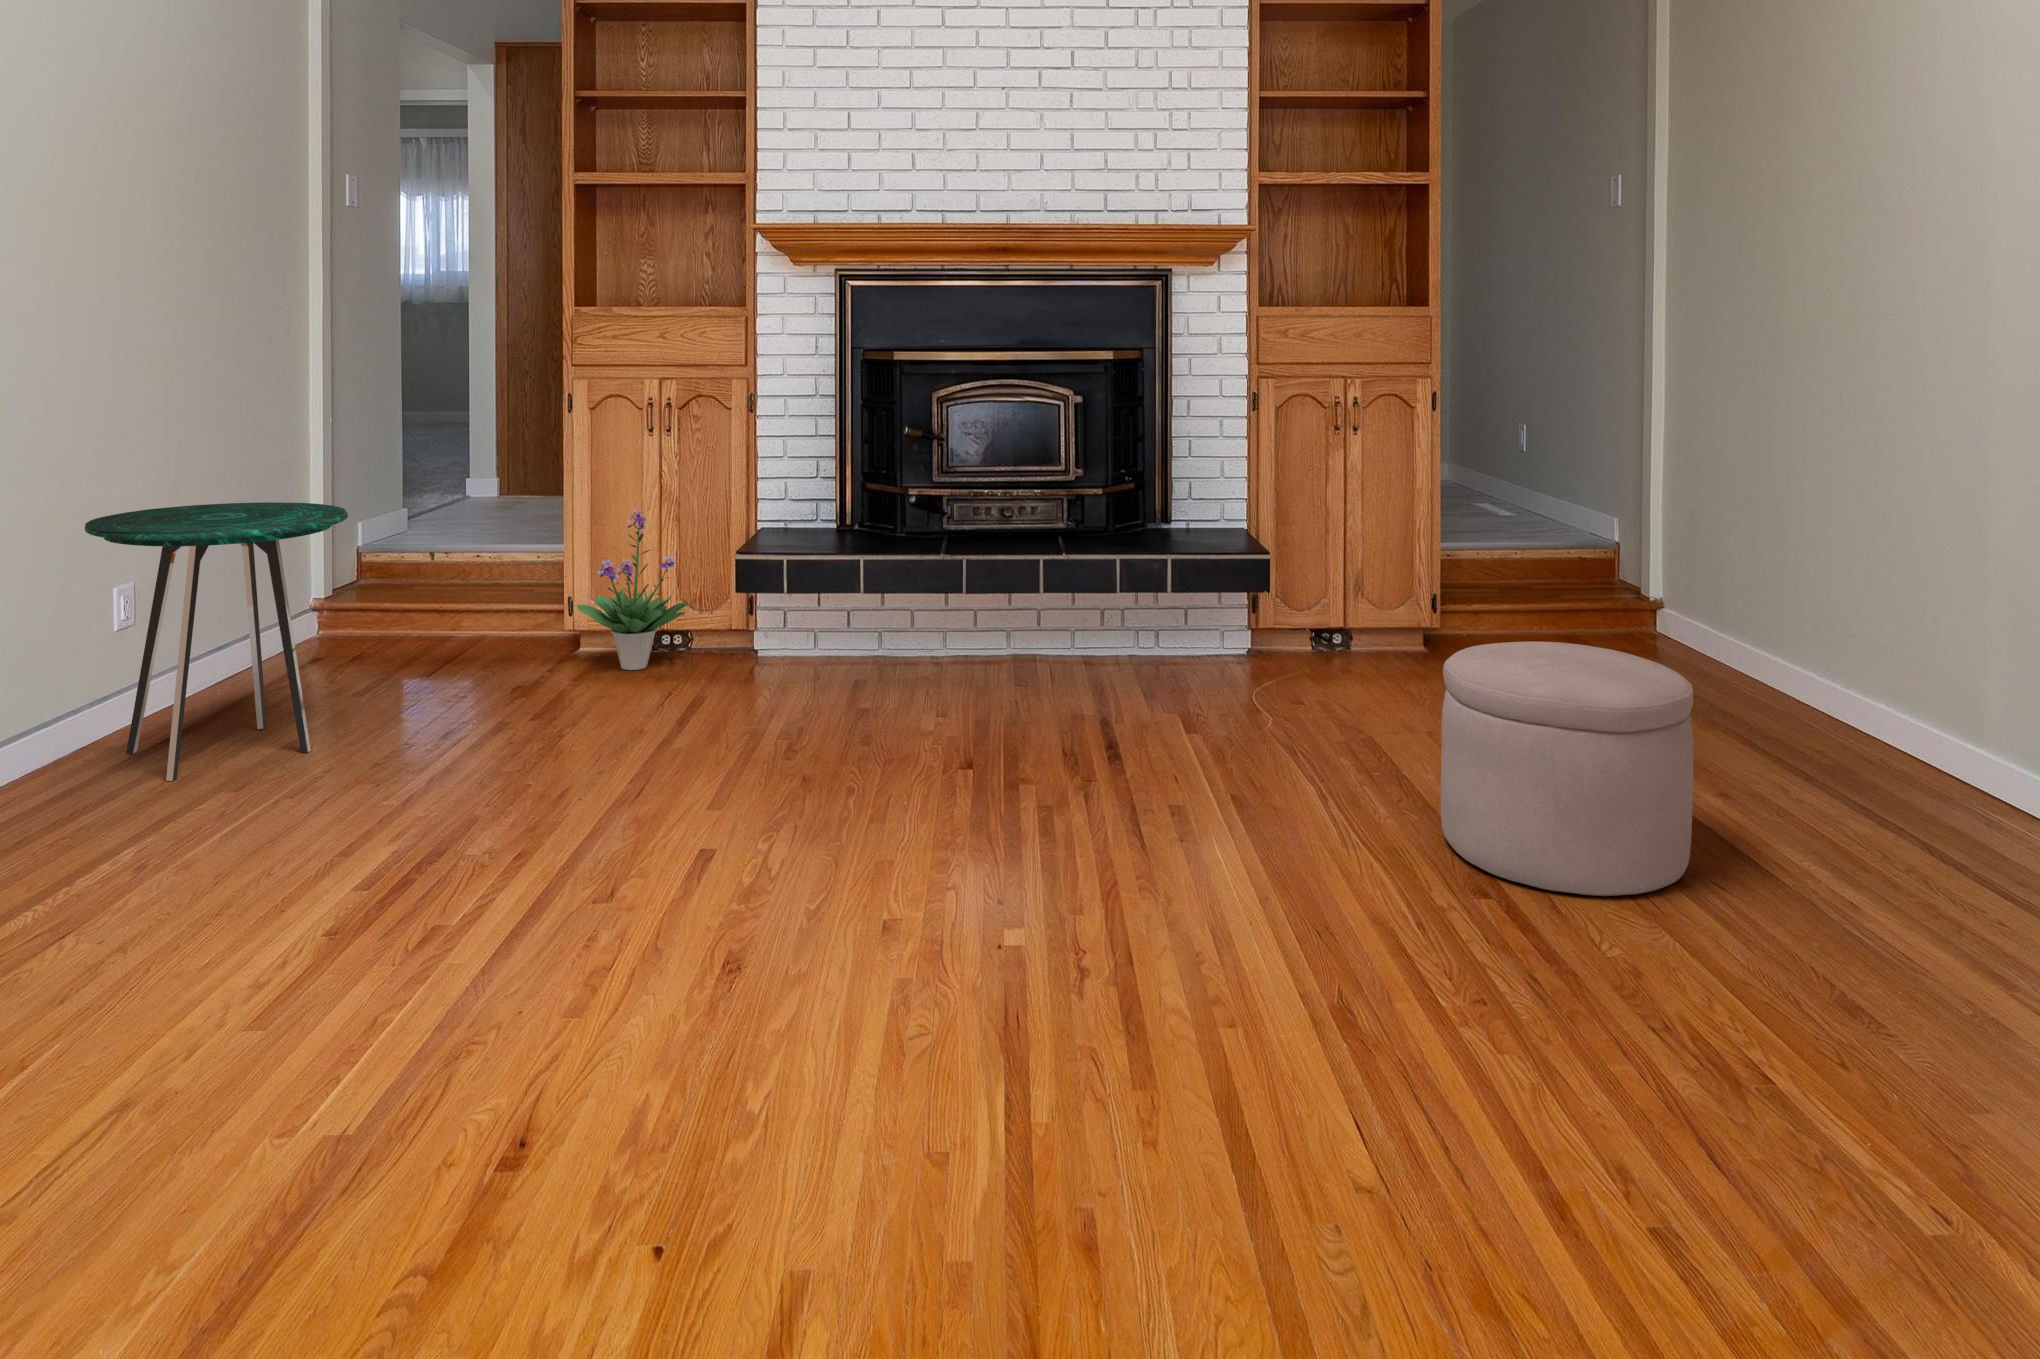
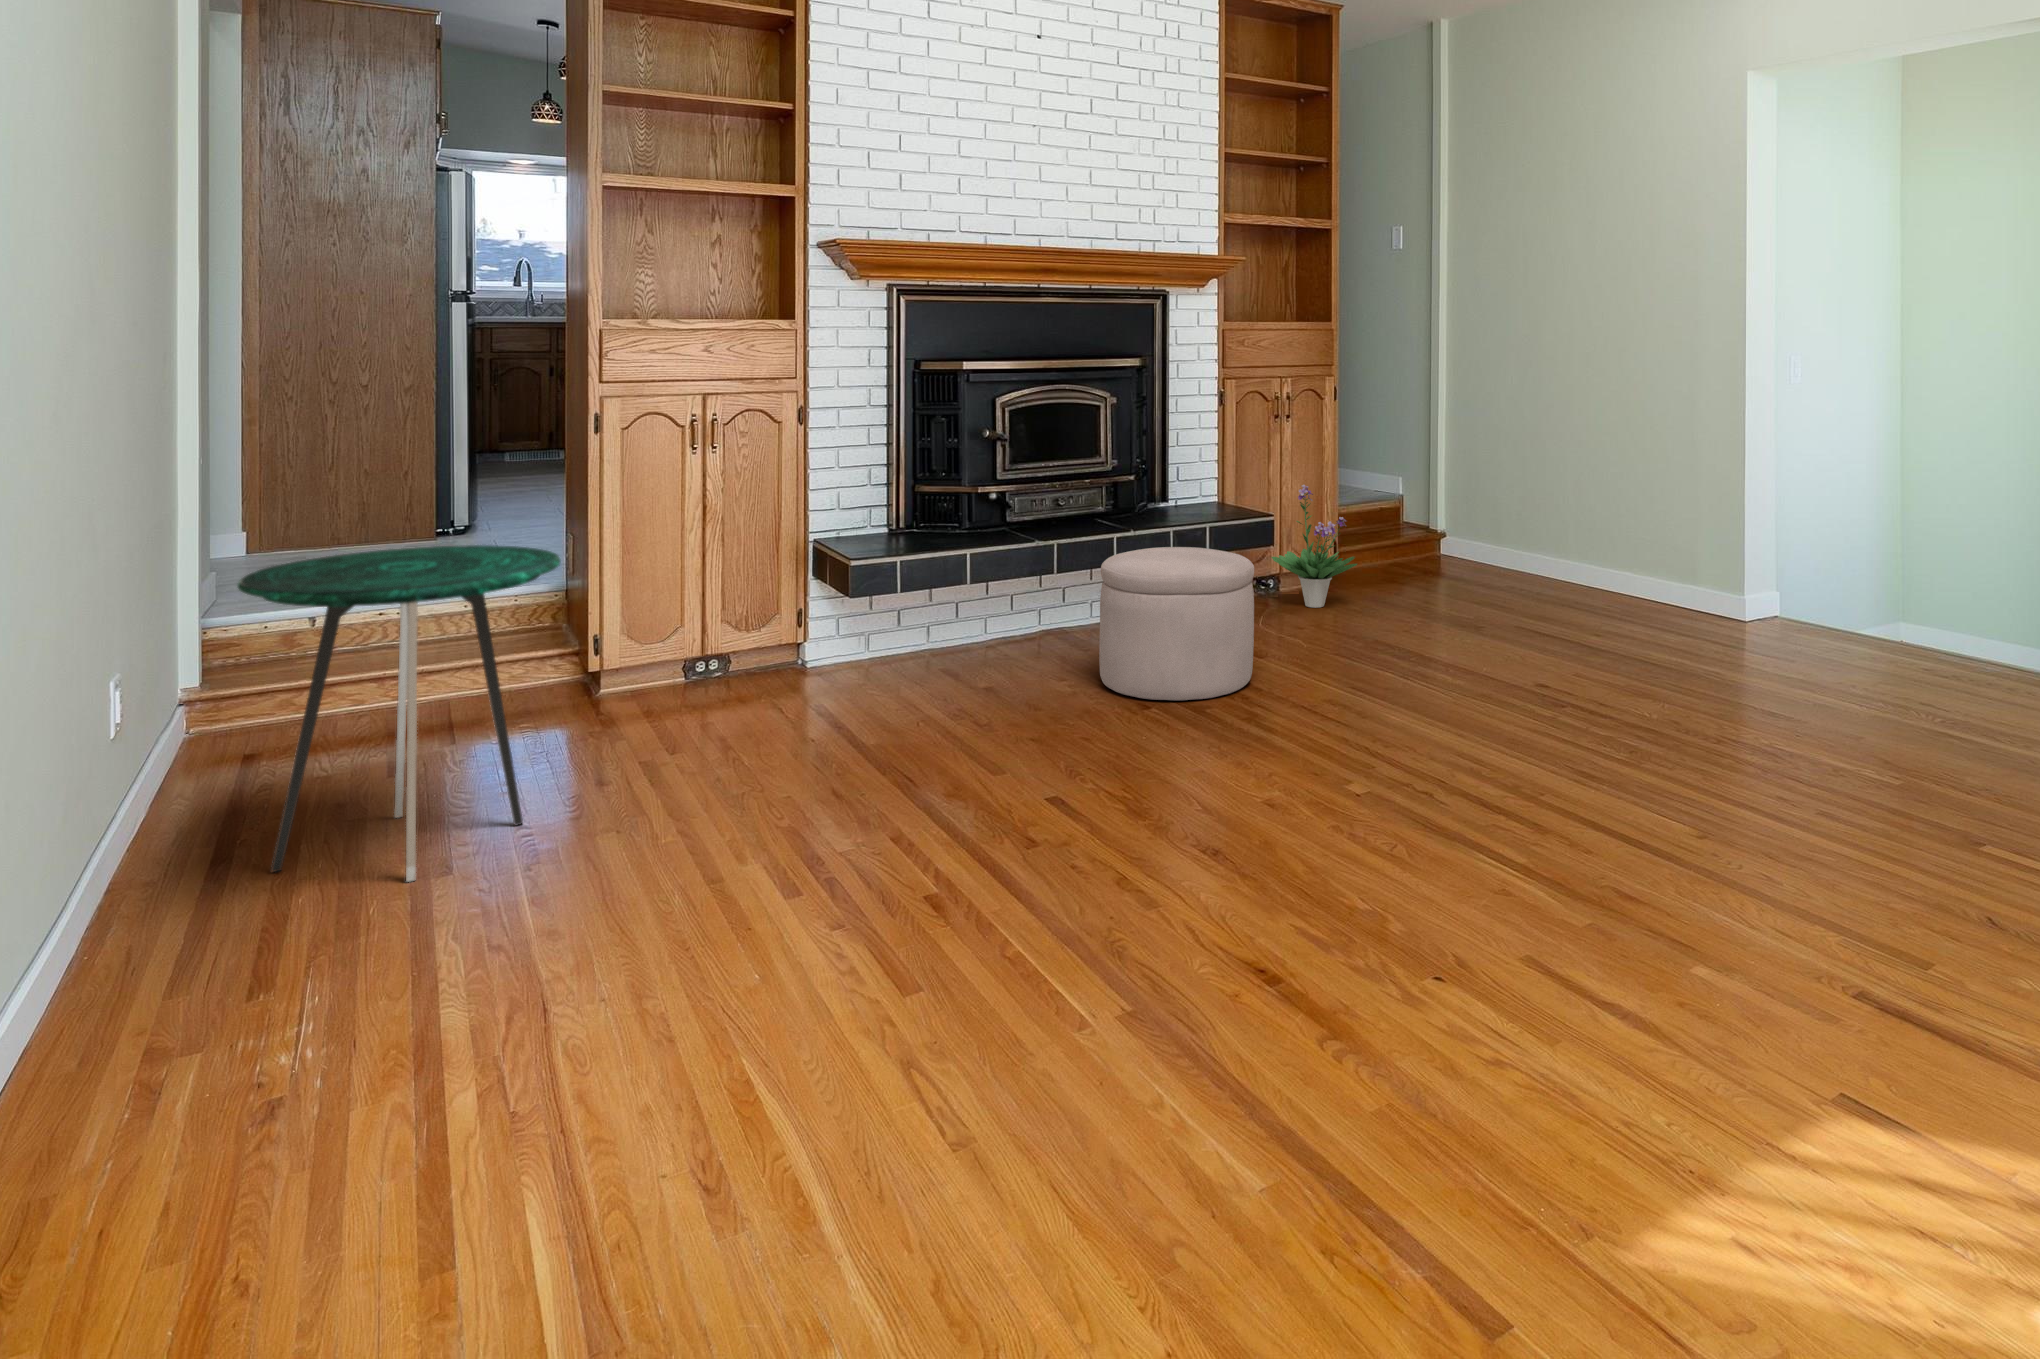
potted plant: present [577,510,690,670] -> present [1272,485,1357,608]
ottoman: present [1441,641,1694,896] -> present [1099,547,1254,700]

